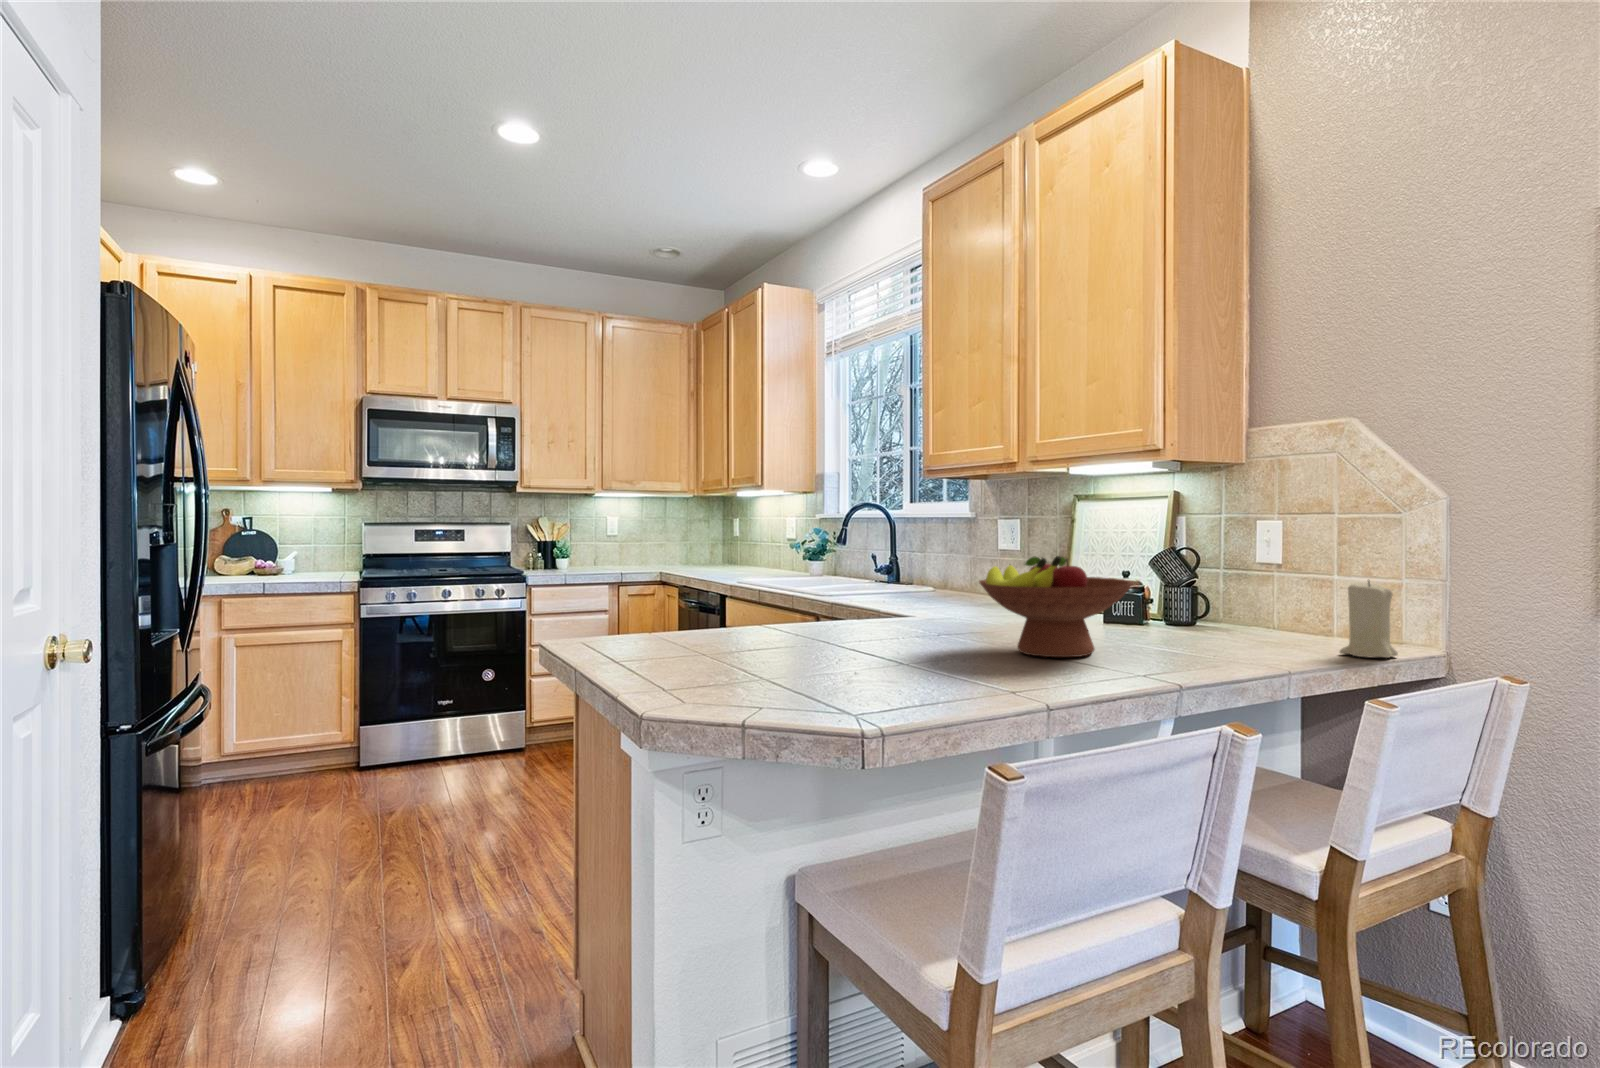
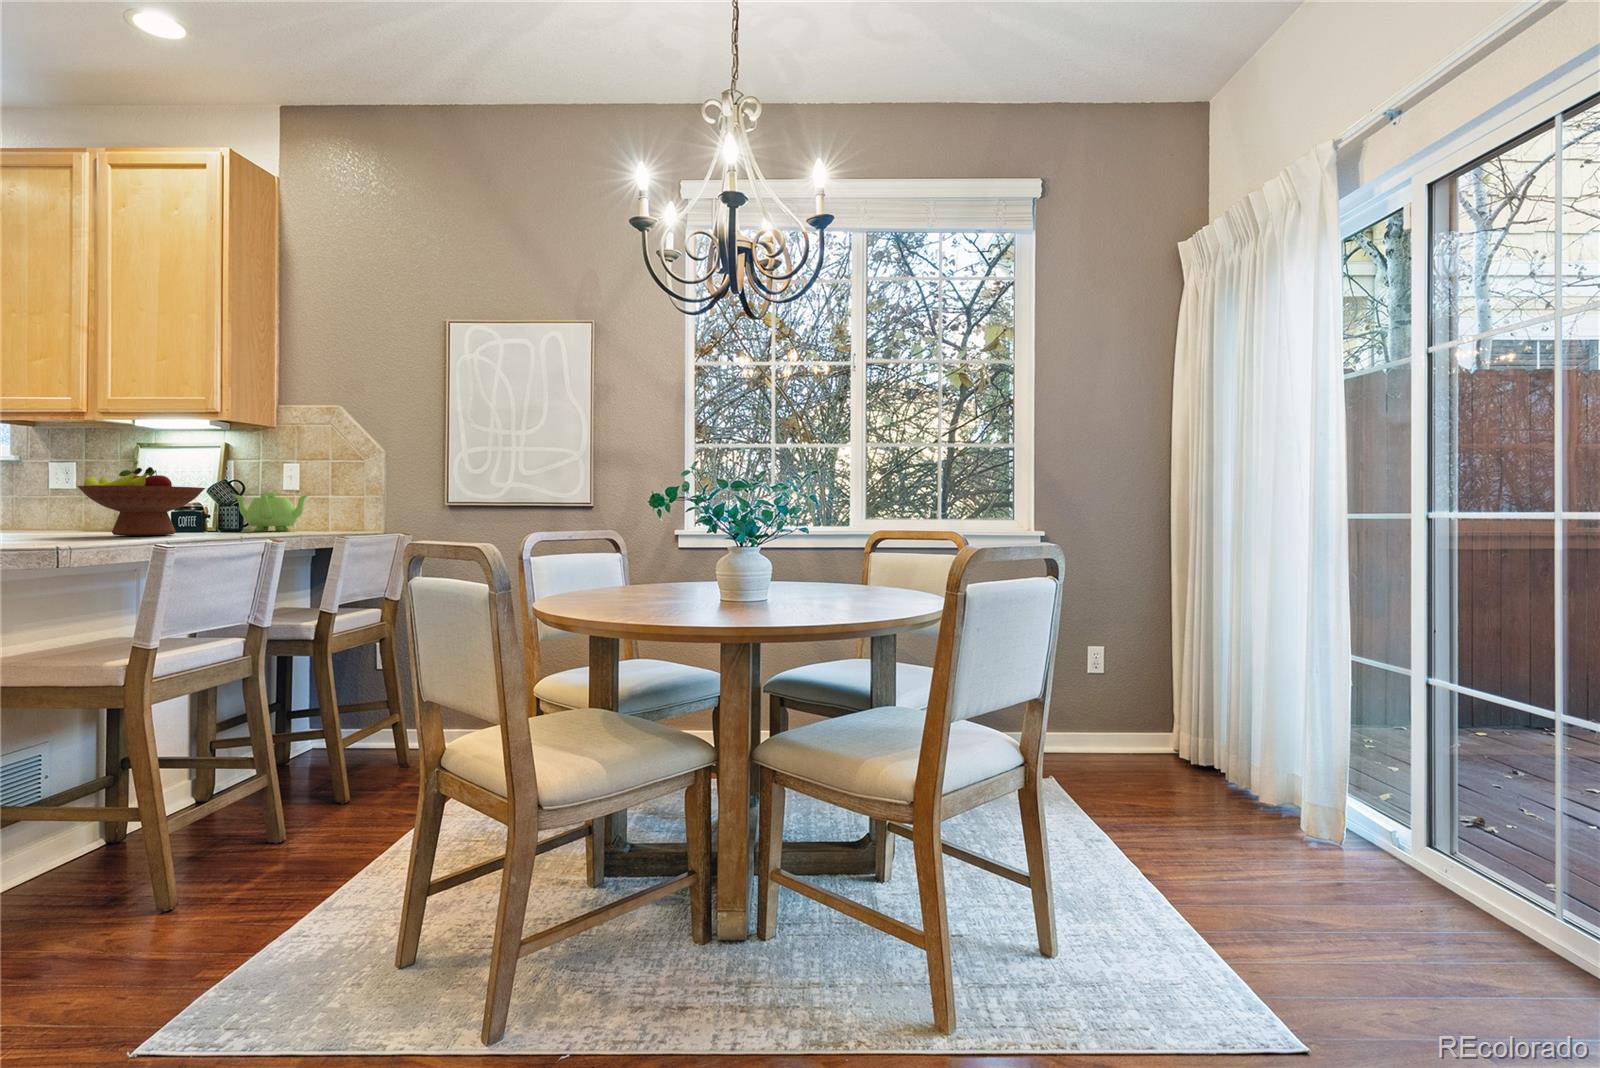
teapot: none [1177,579,1300,644] -> present [232,492,309,531]
candle: present [1340,581,1398,658] -> none [331,490,361,531]

